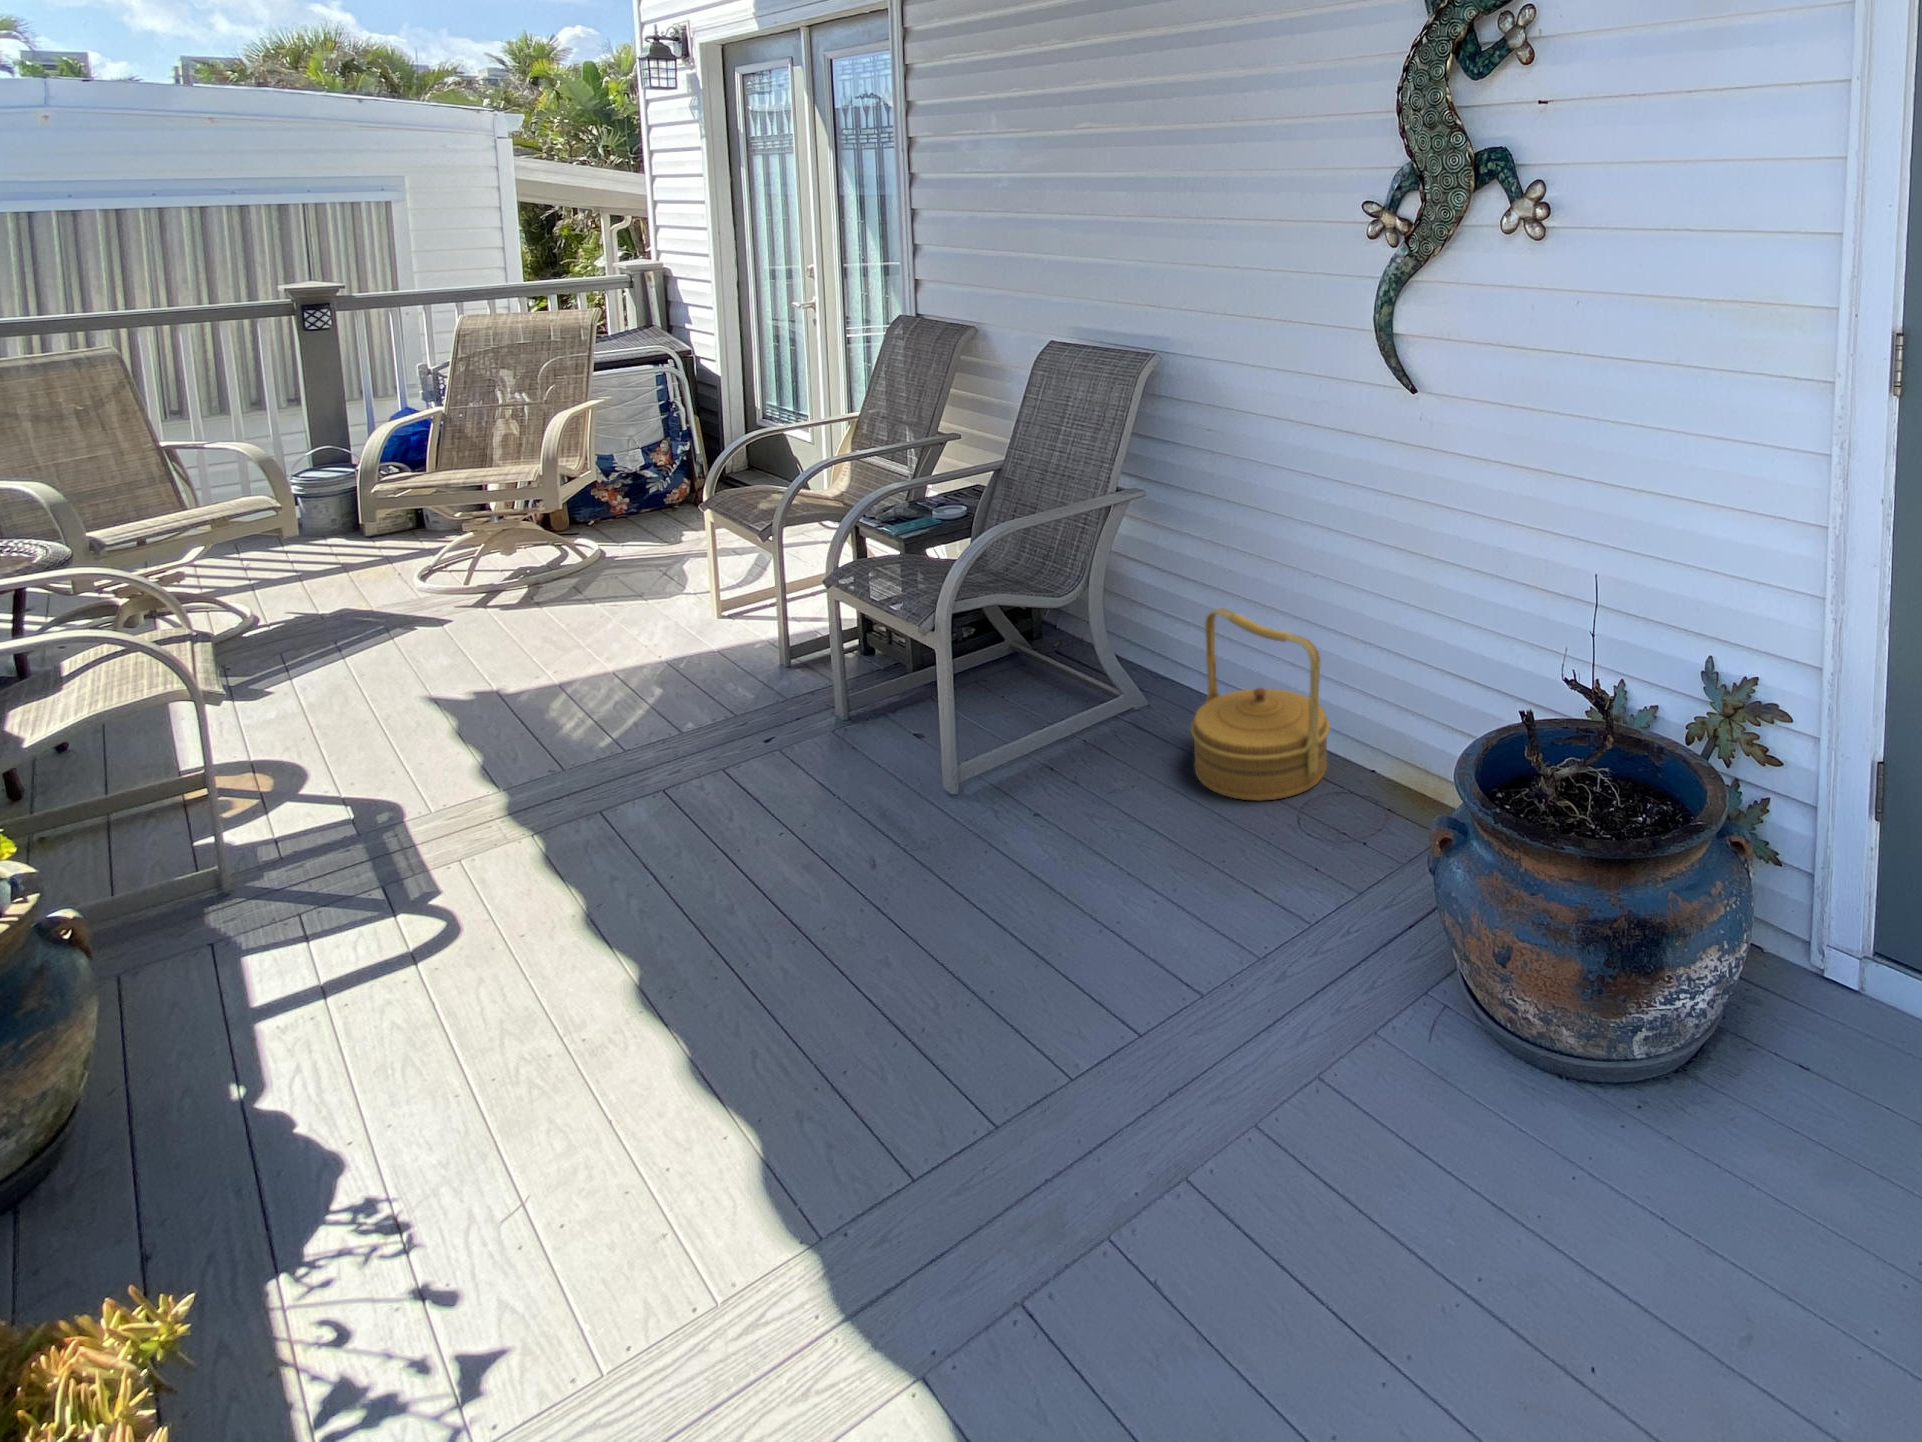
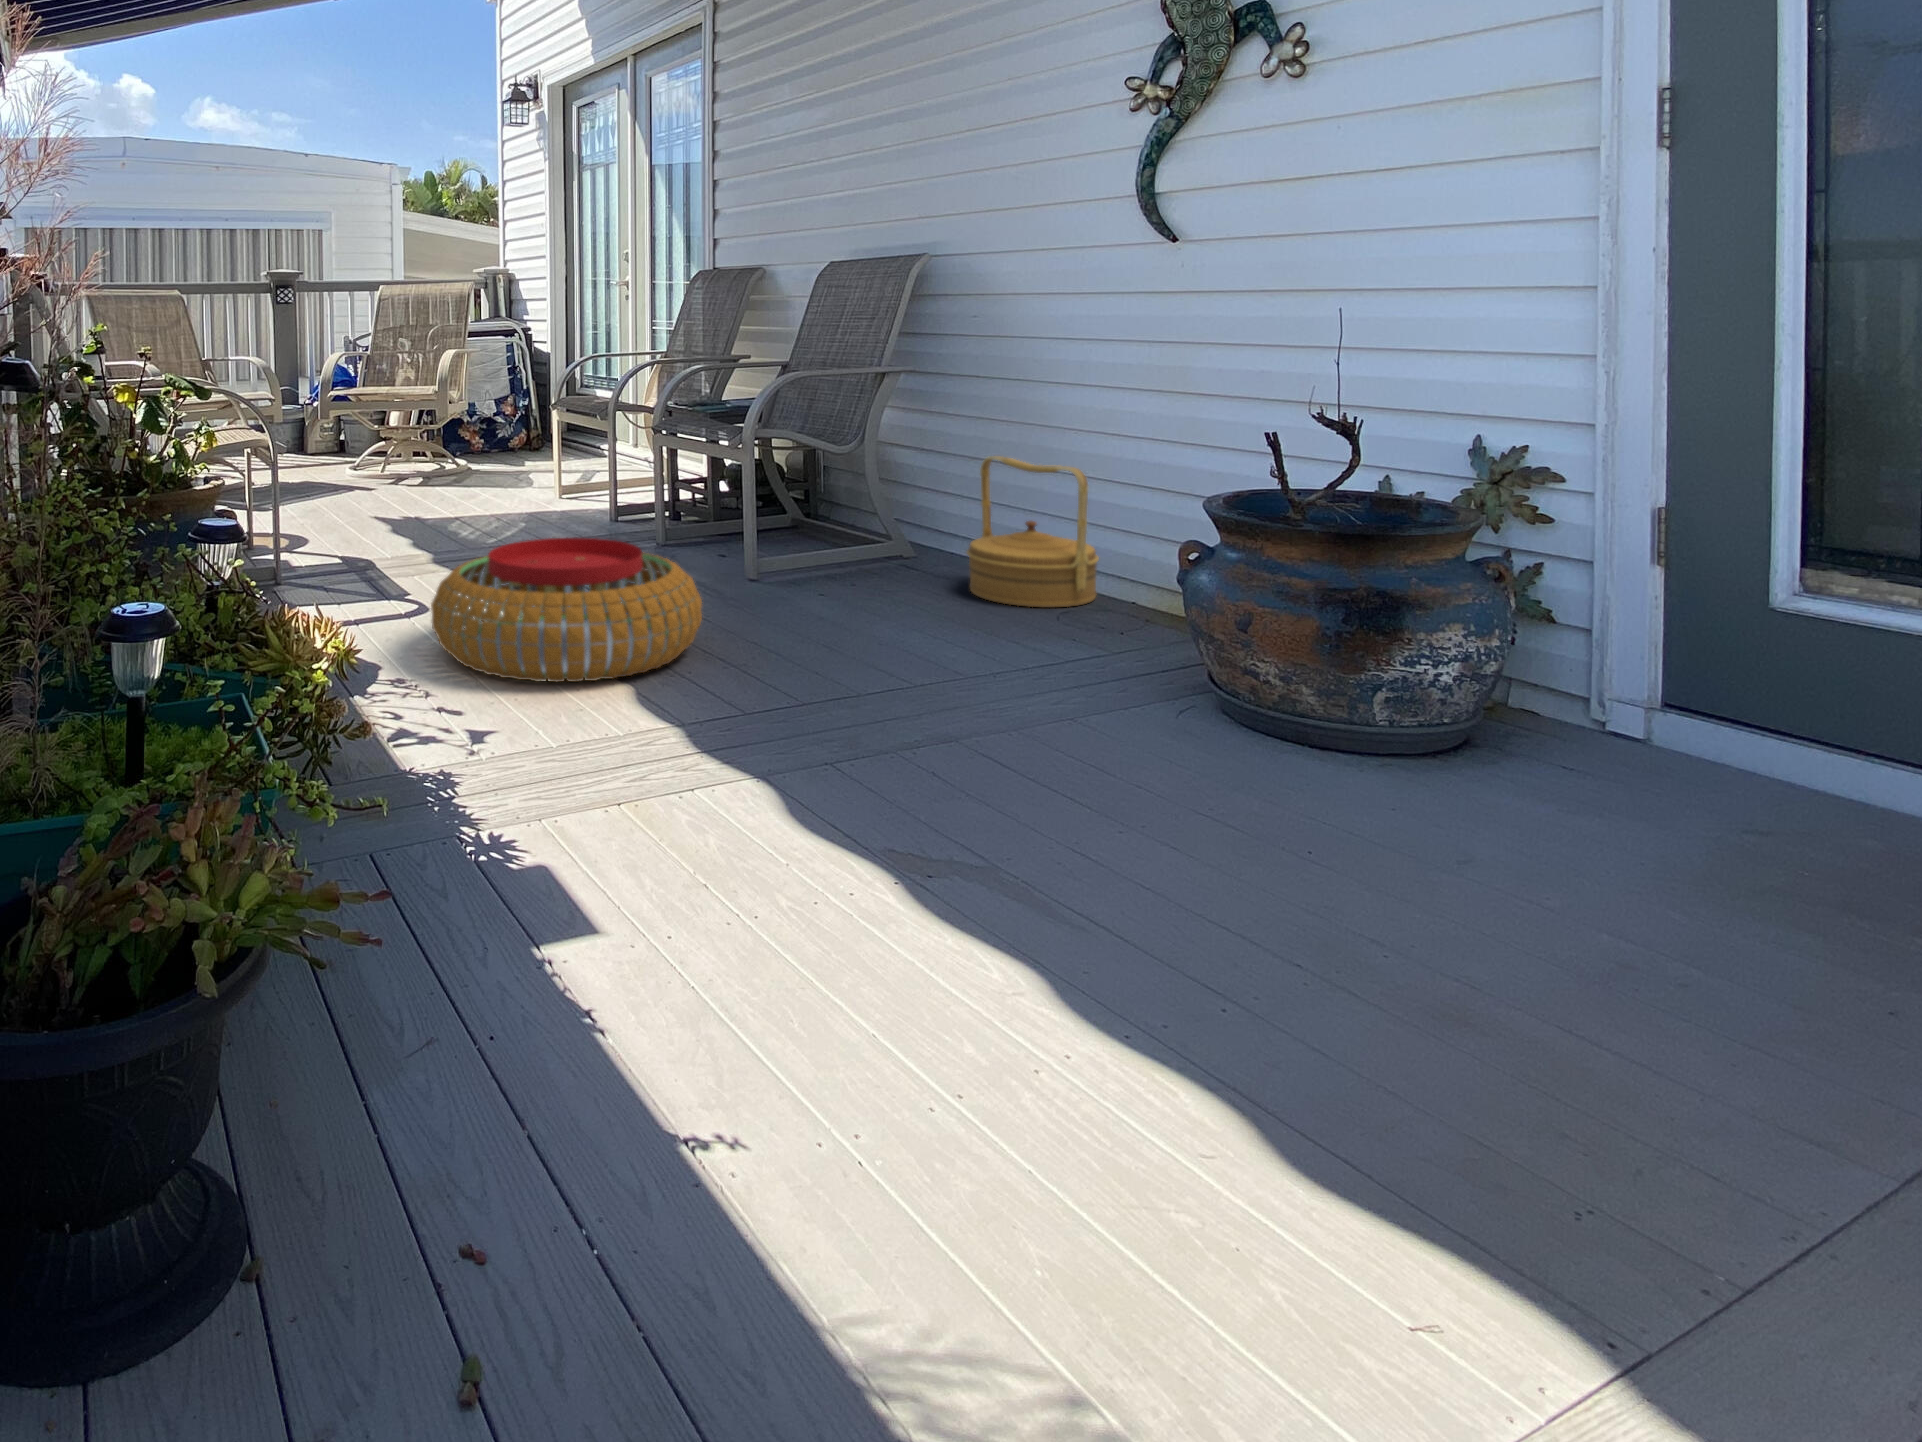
pouf: none [423,836,859,1157] -> present [431,538,702,682]

